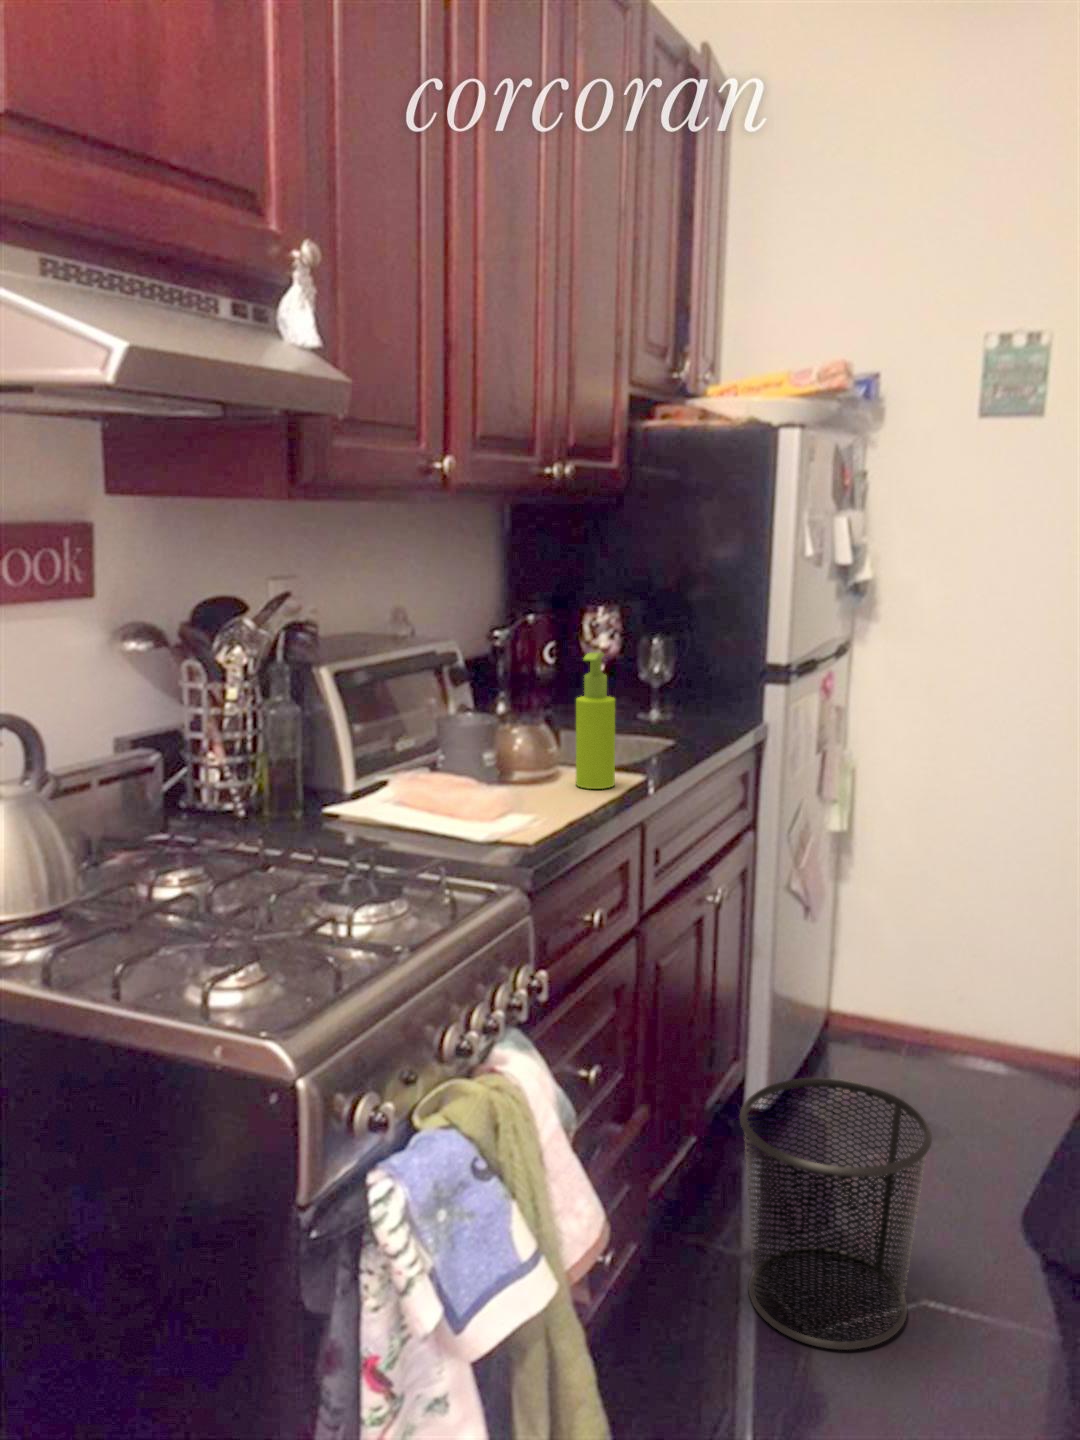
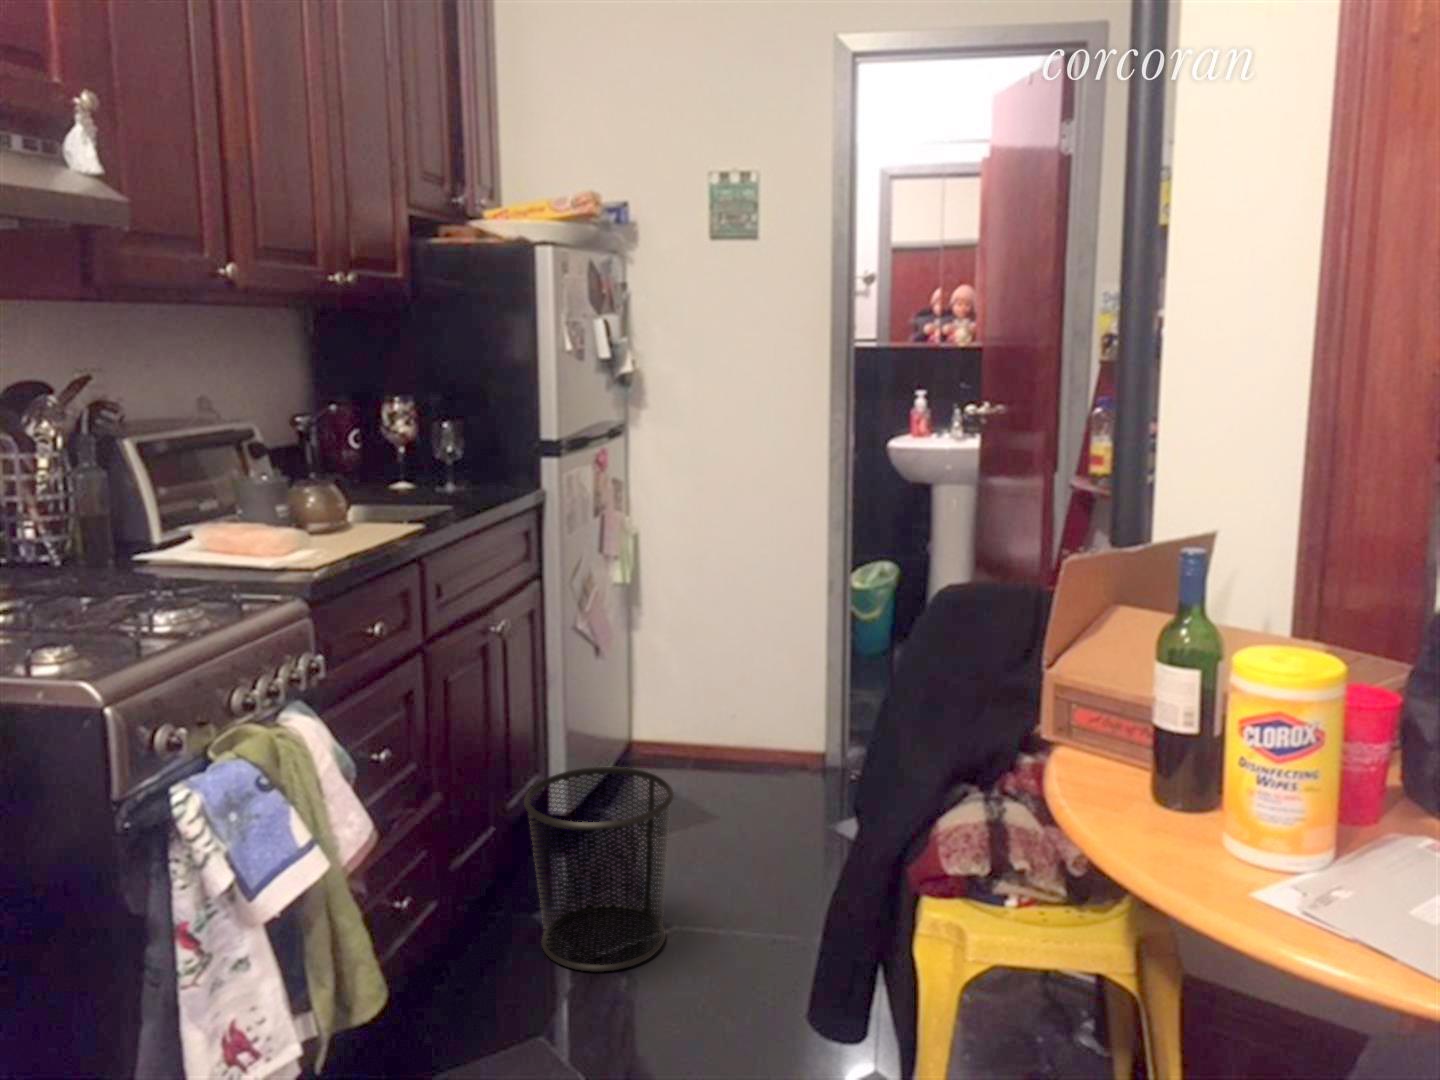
soap dispenser: present [576,652,615,789] -> none [360,424,398,536]

